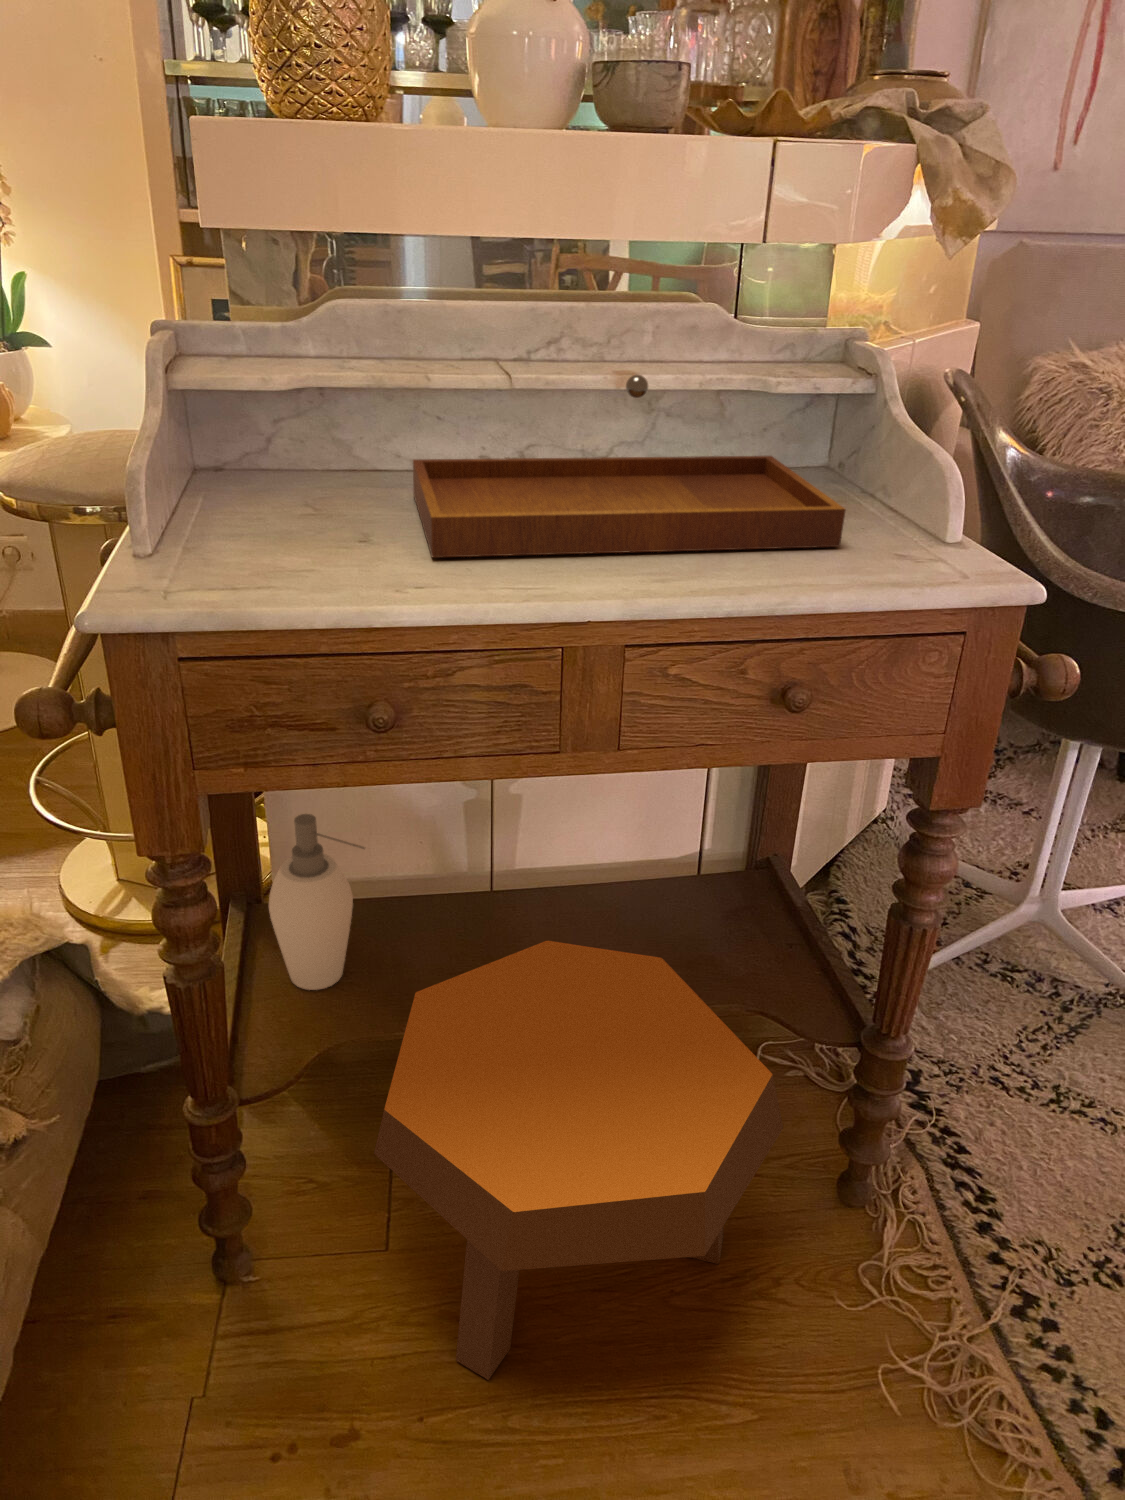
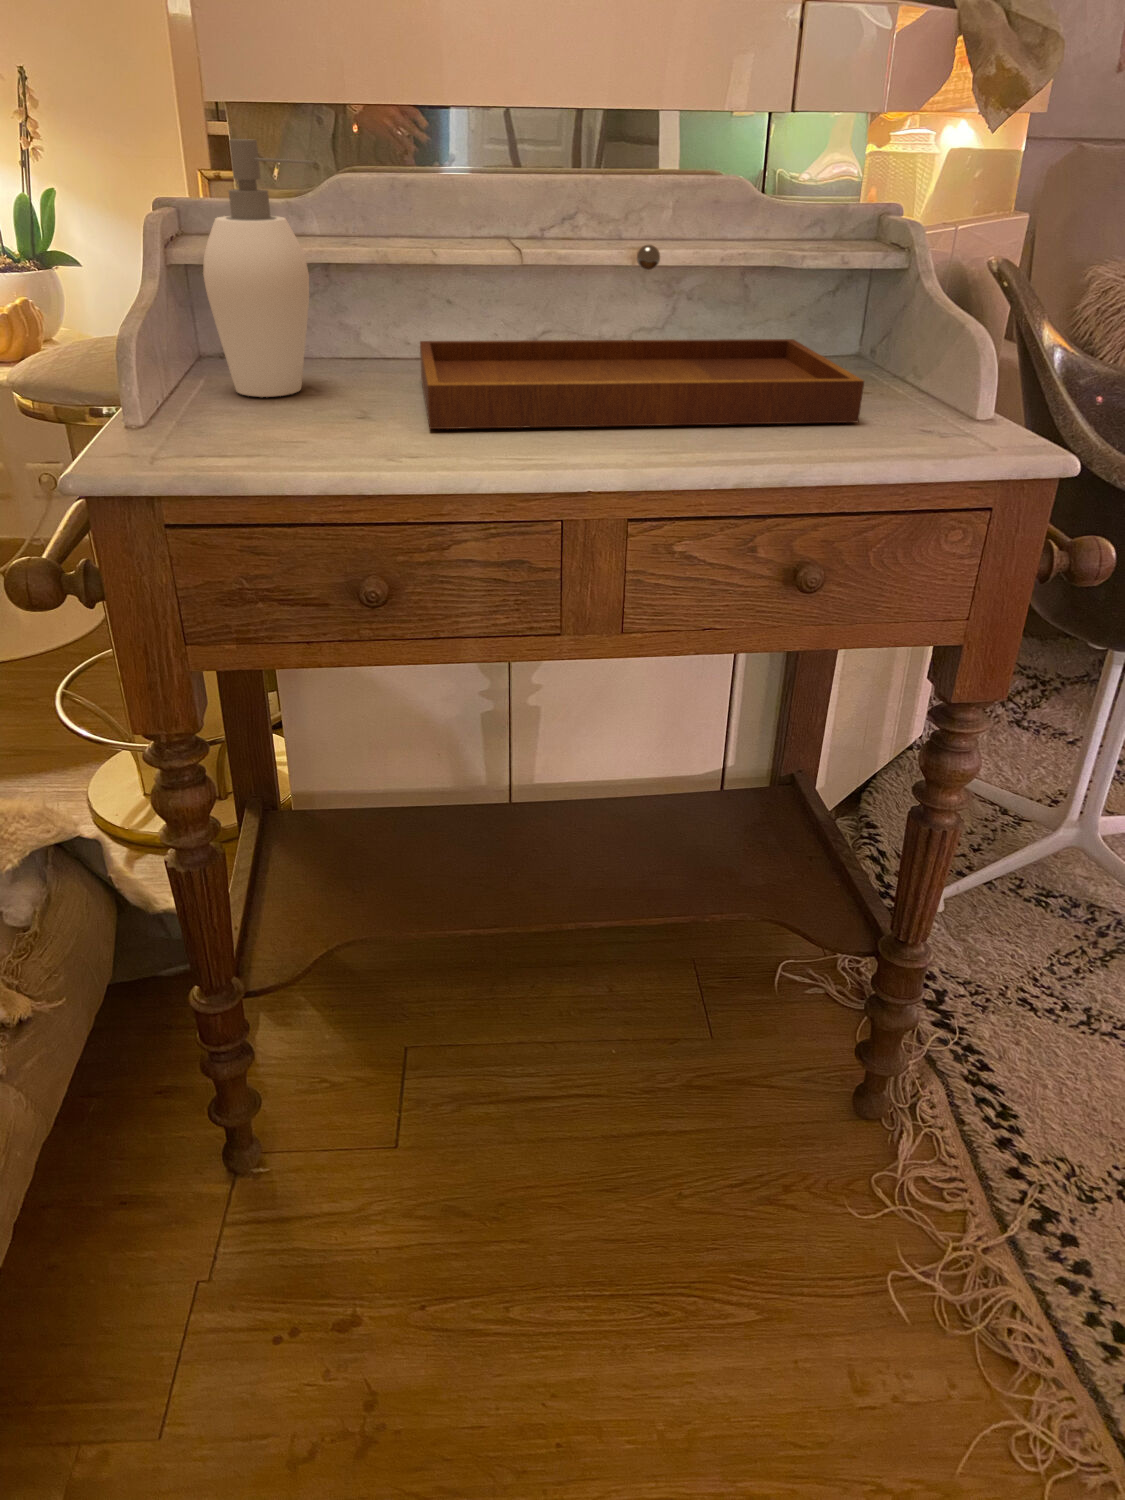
soap dispenser: present [269,814,365,990] -> present [203,139,315,397]
footstool: present [374,941,783,1380] -> none [378,846,795,1273]

